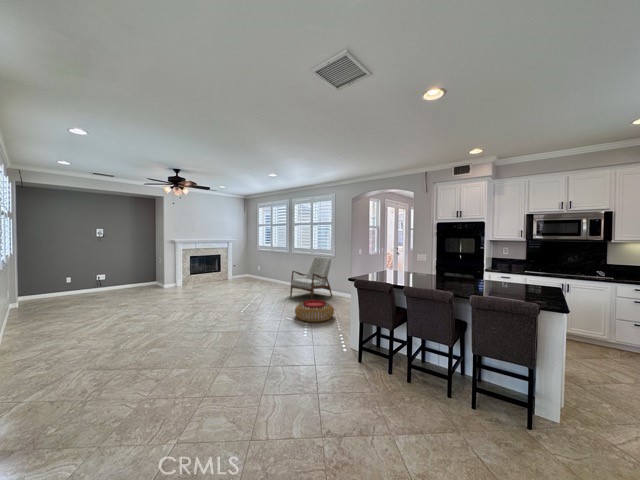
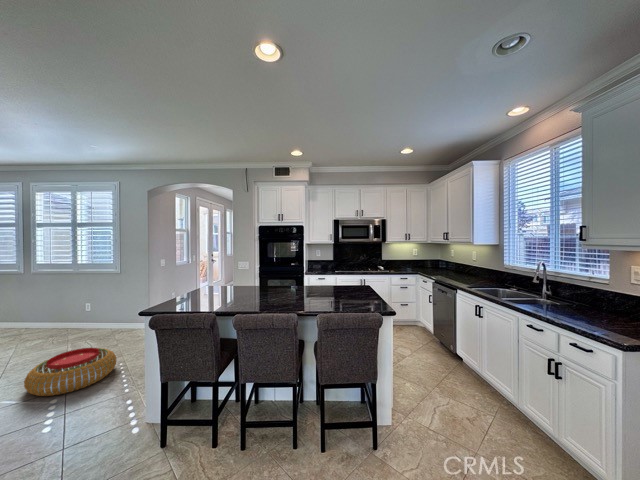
armchair: present [290,257,332,300] -> none [23,274,116,349]

